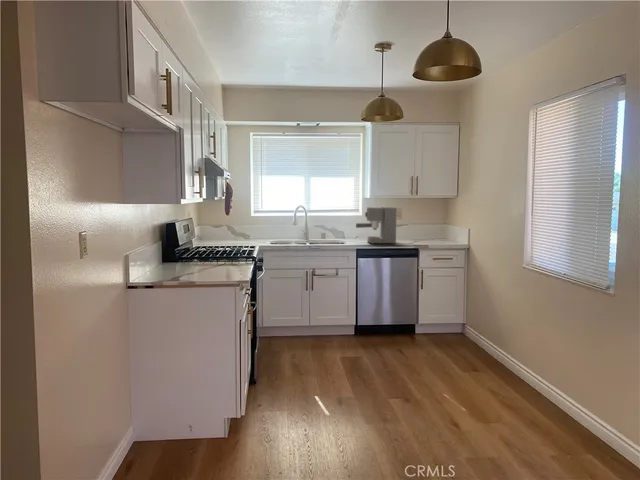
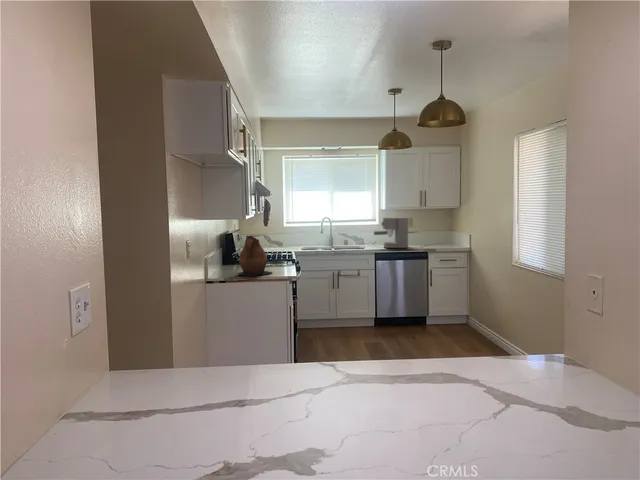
ceramic pitcher: none [168,226,218,280] -> present [238,236,272,276]

